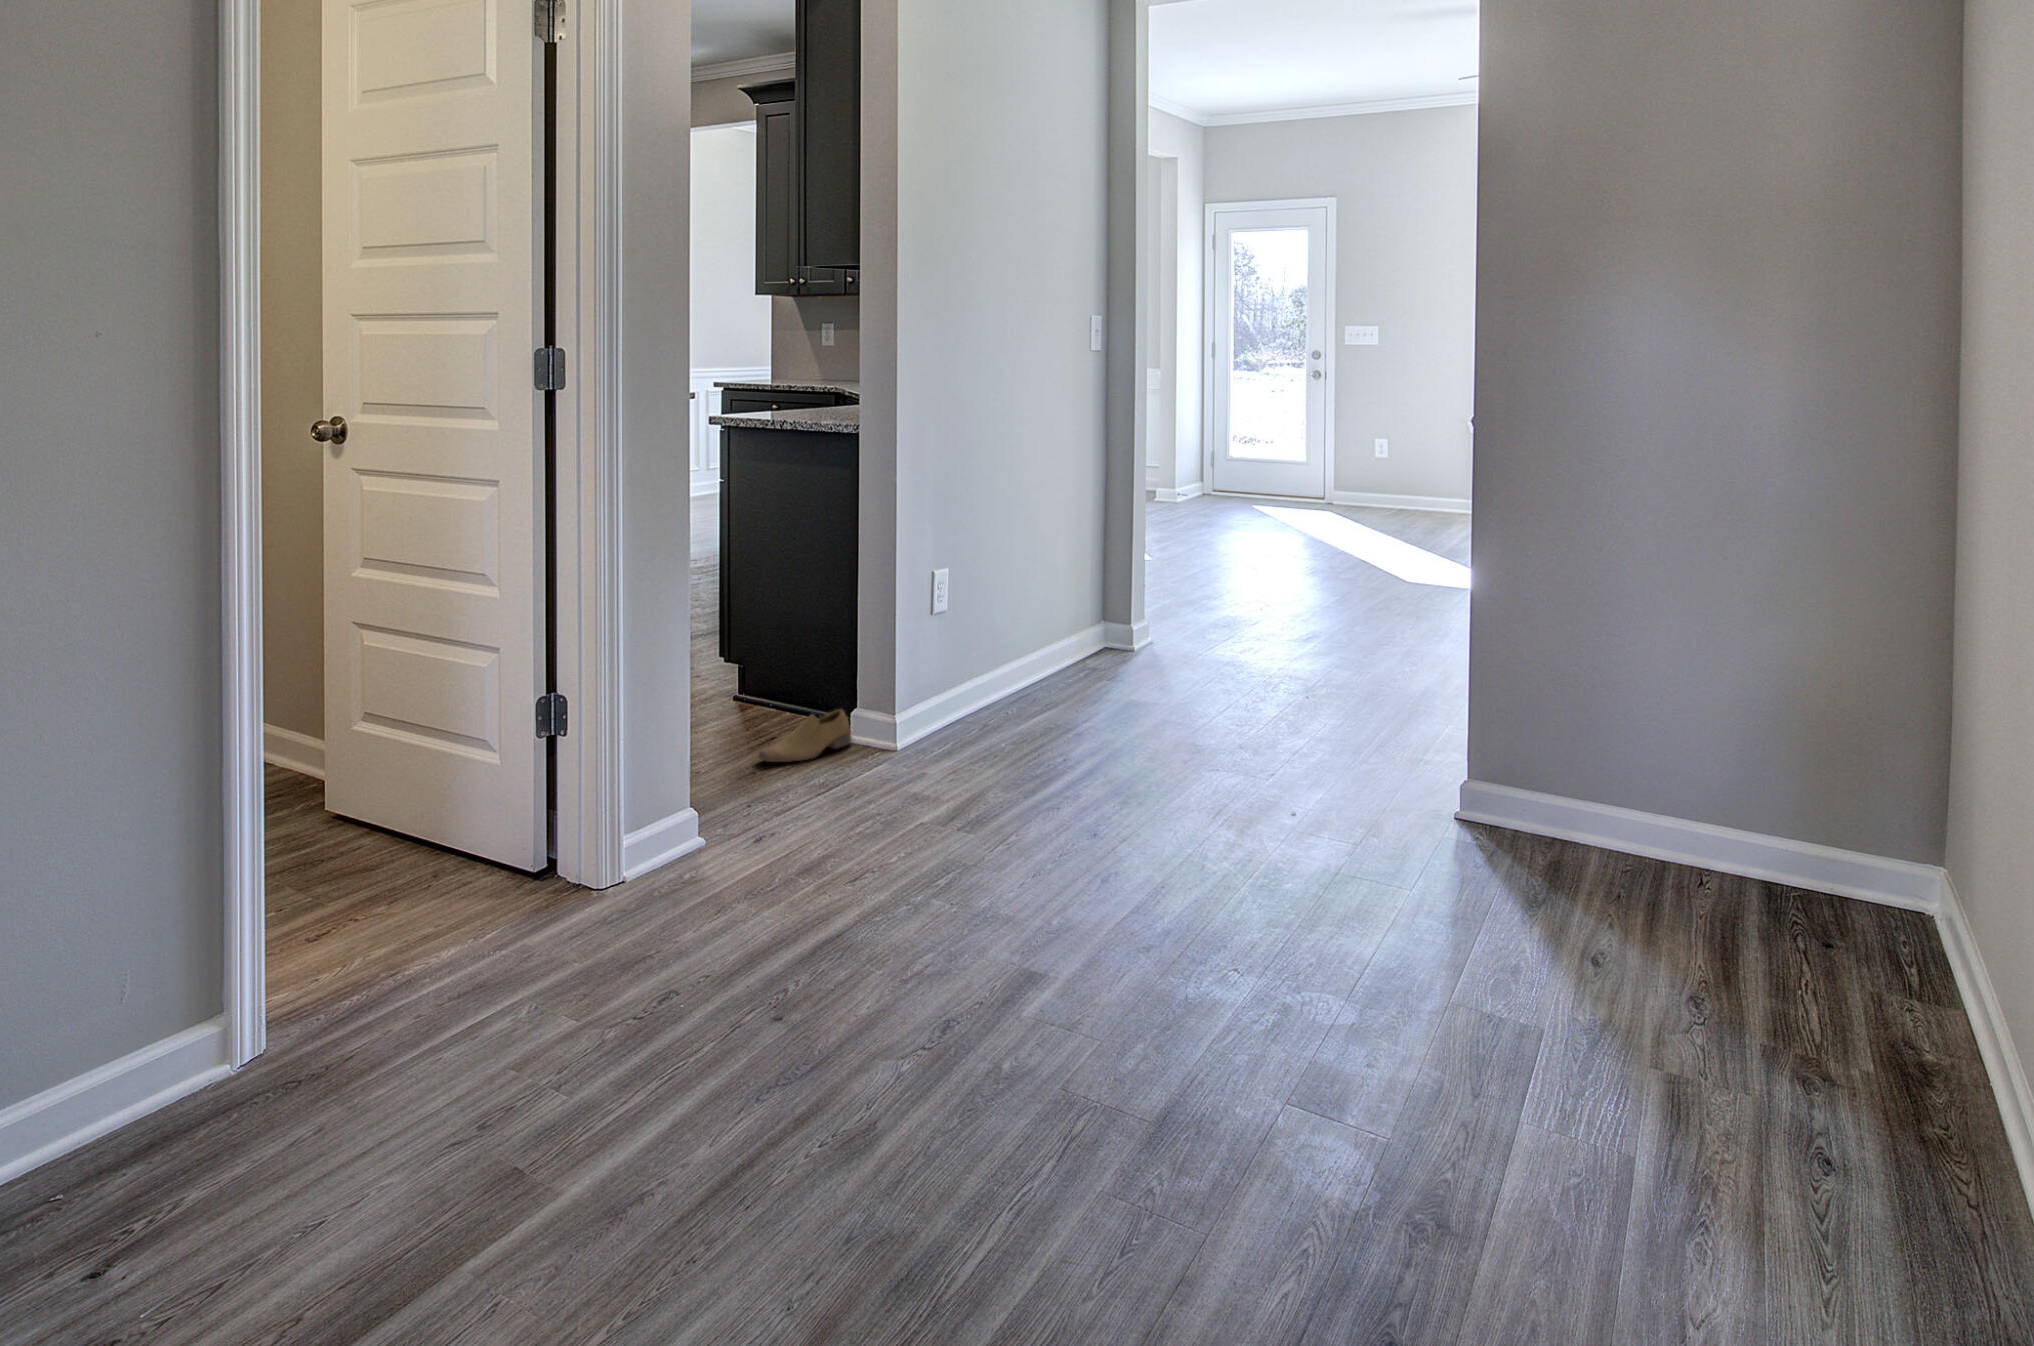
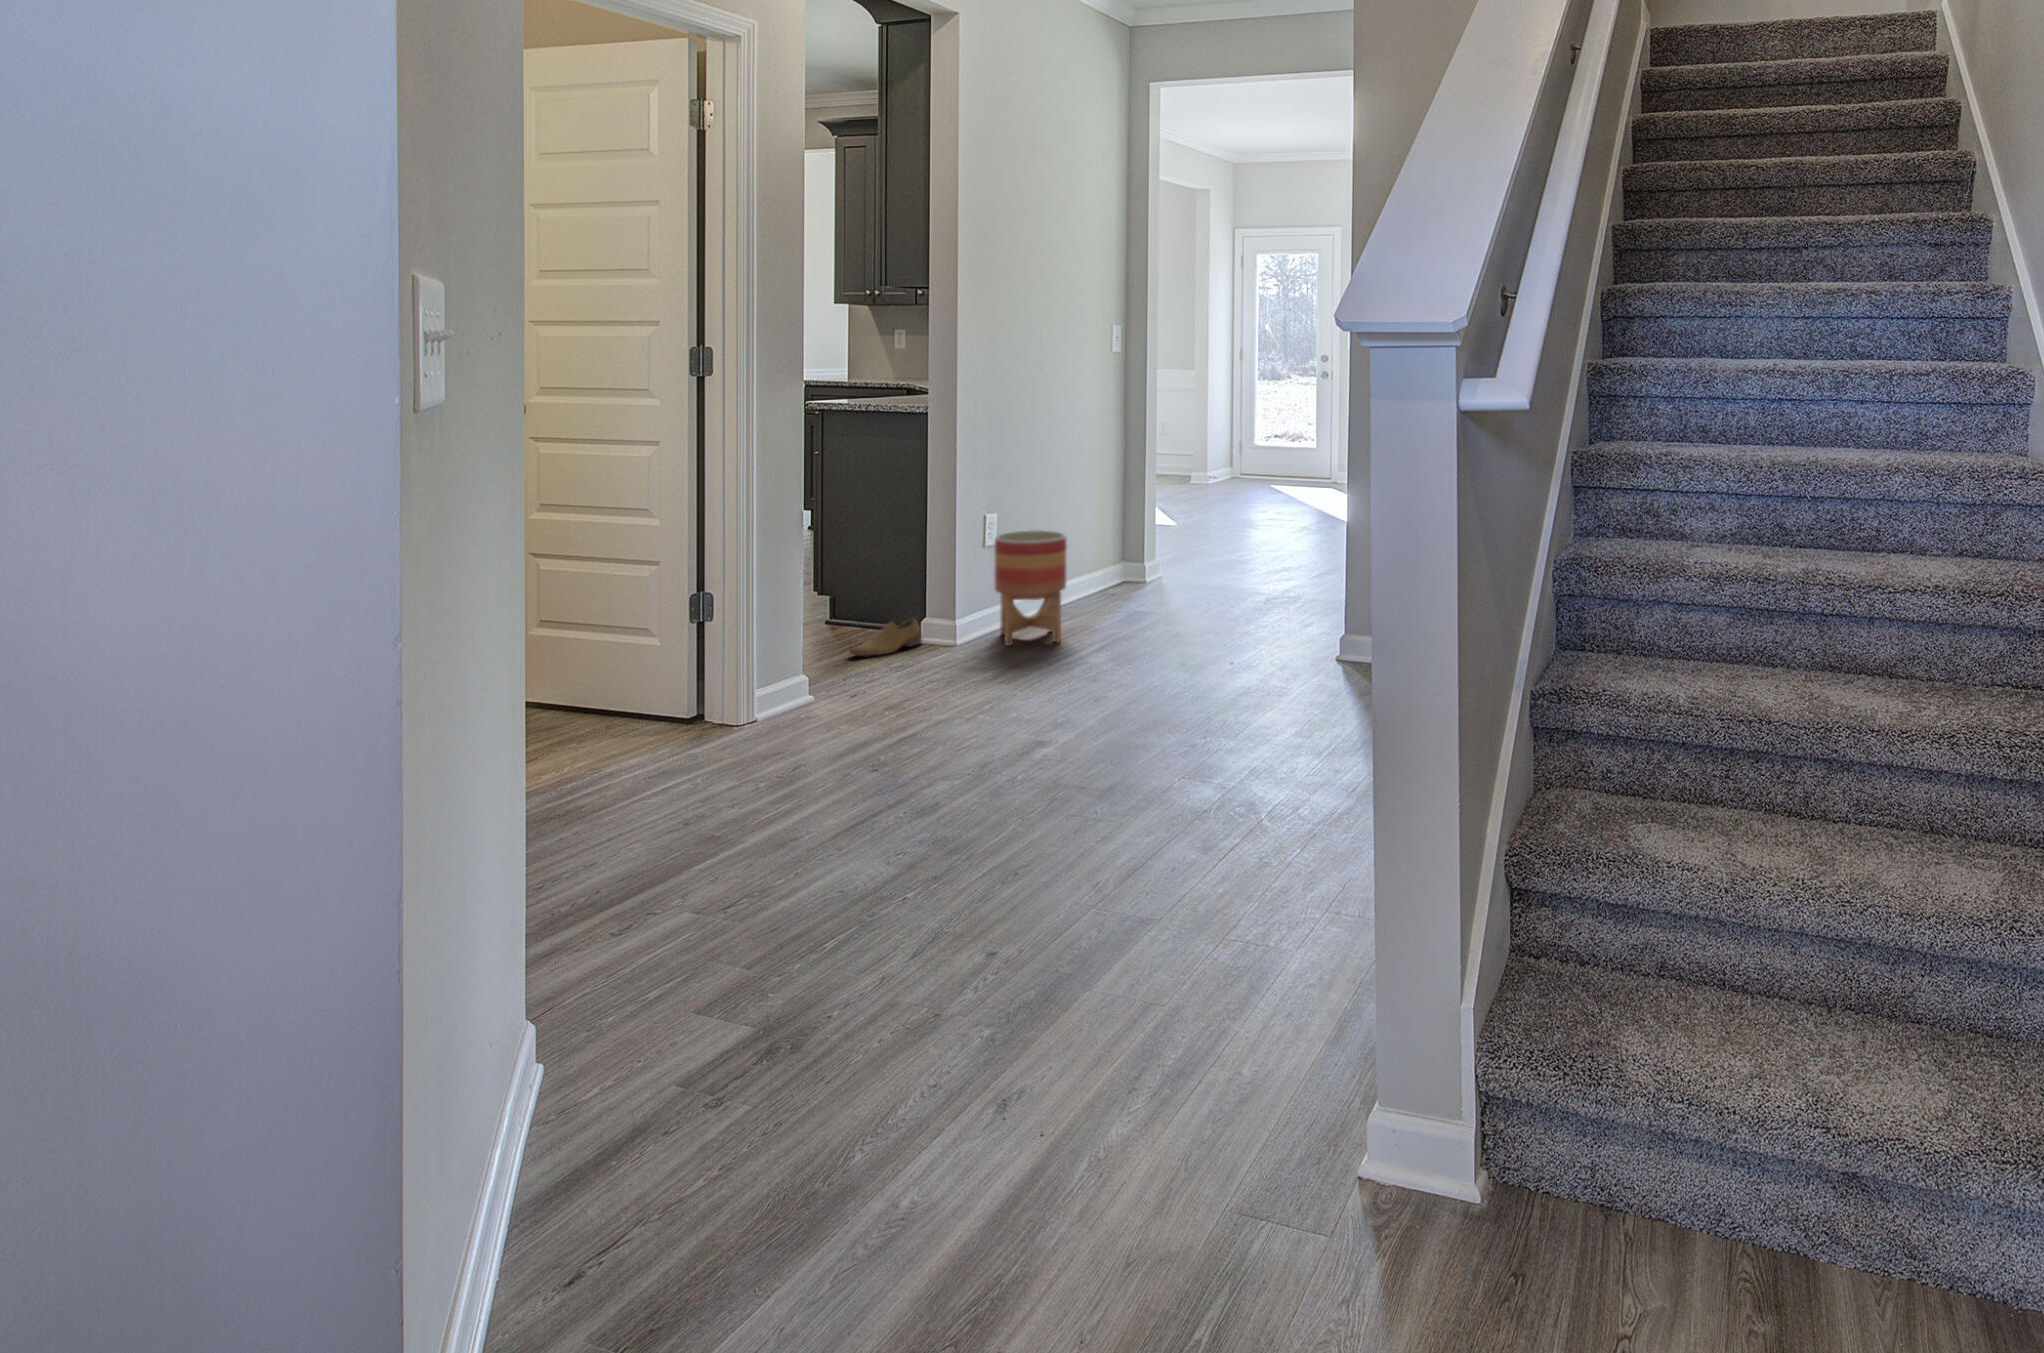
planter: none [945,594,1041,756] -> present [994,530,1067,646]

